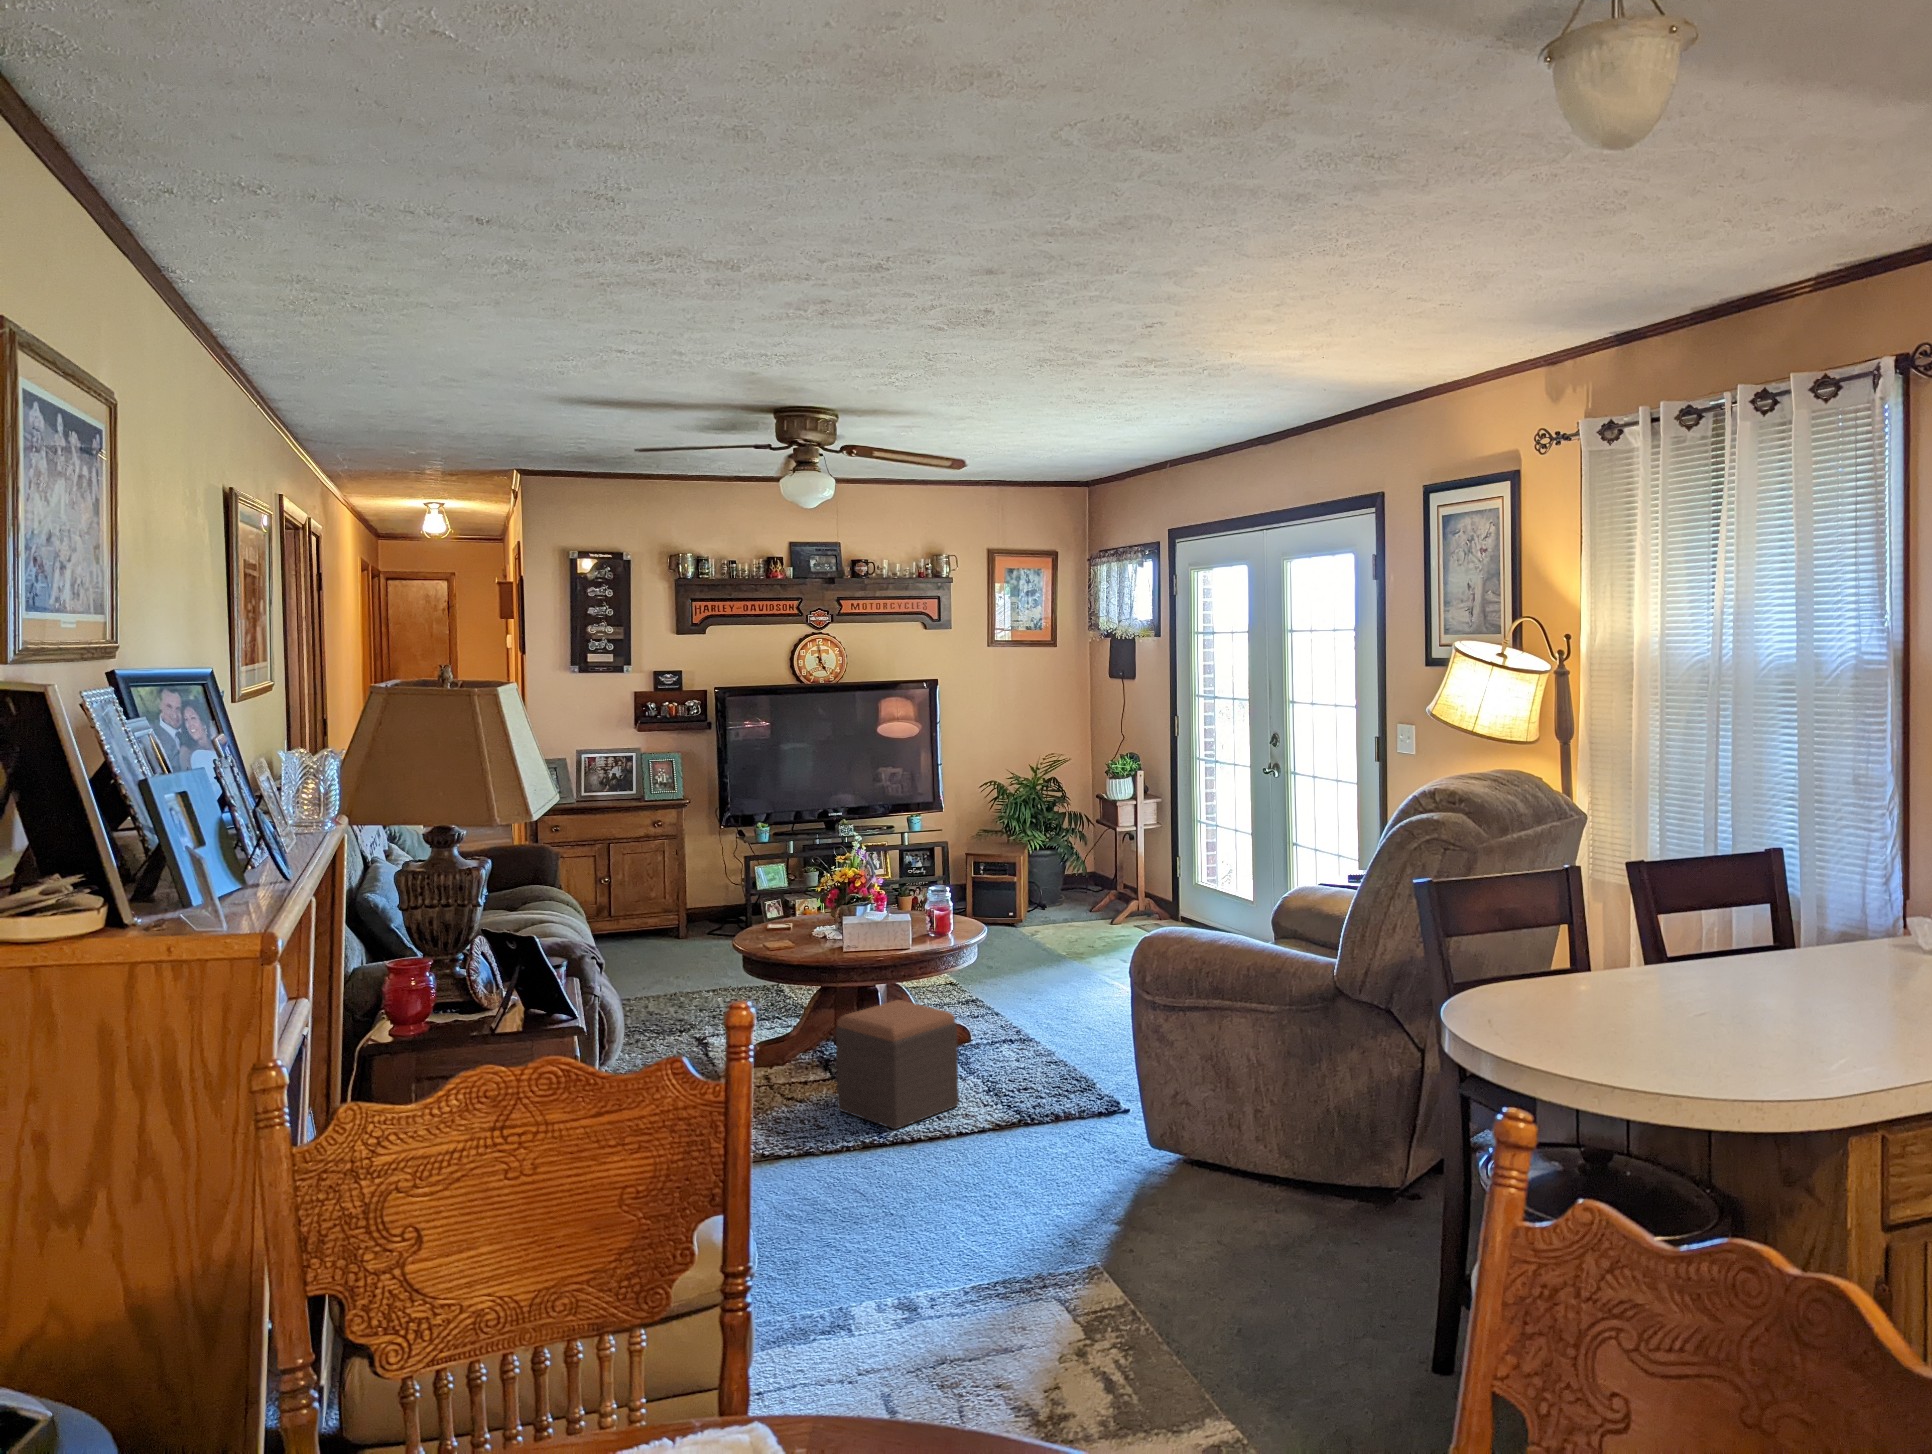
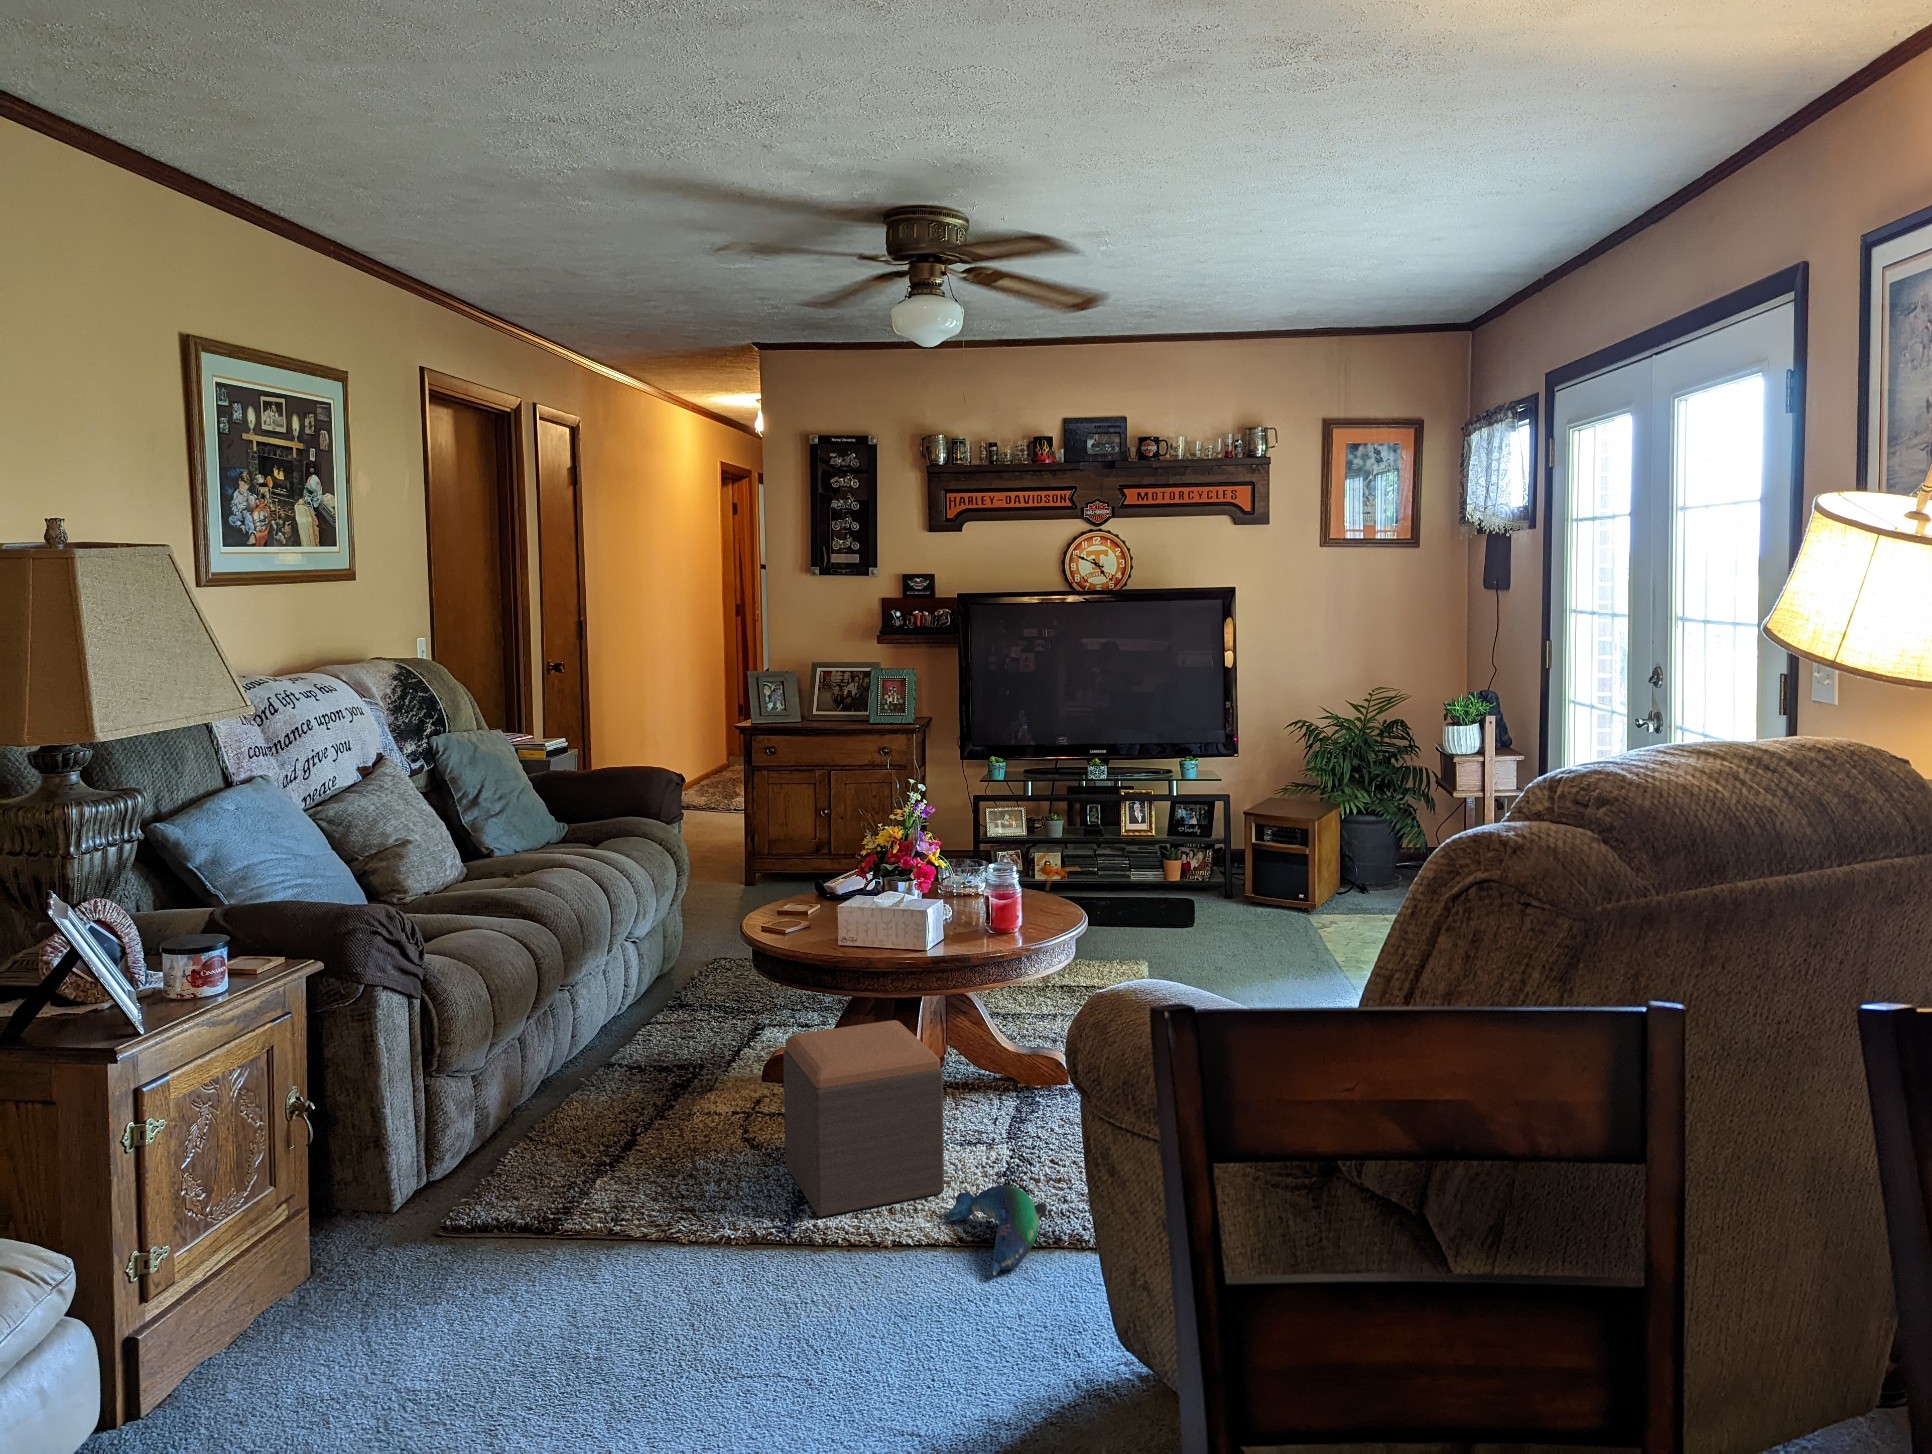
plush toy: none [978,1087,1050,1136] -> present [947,1185,1047,1277]

